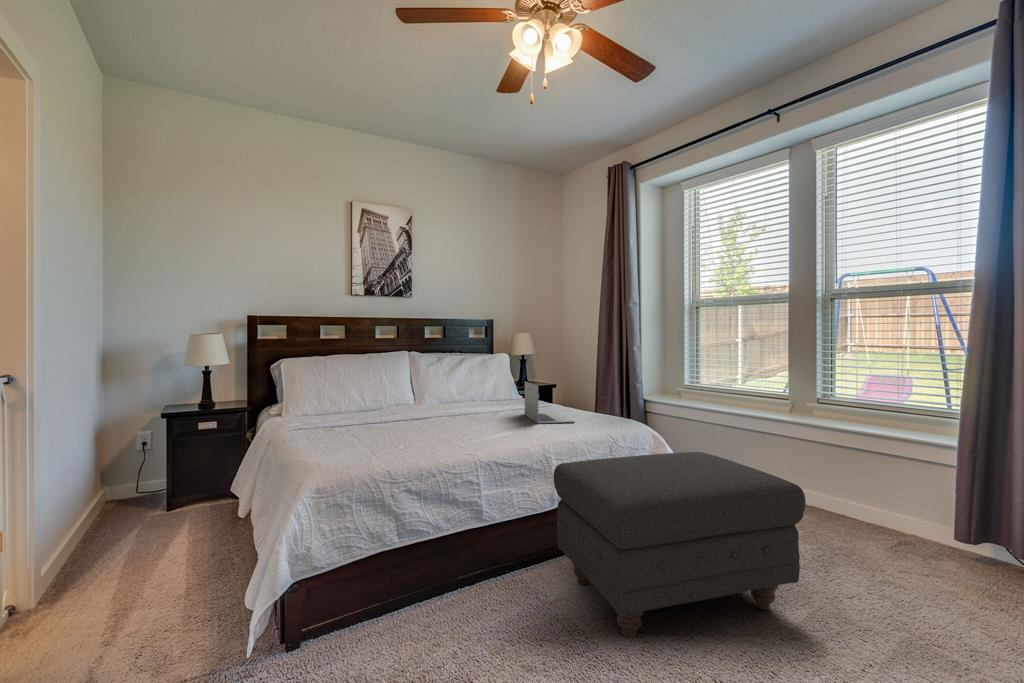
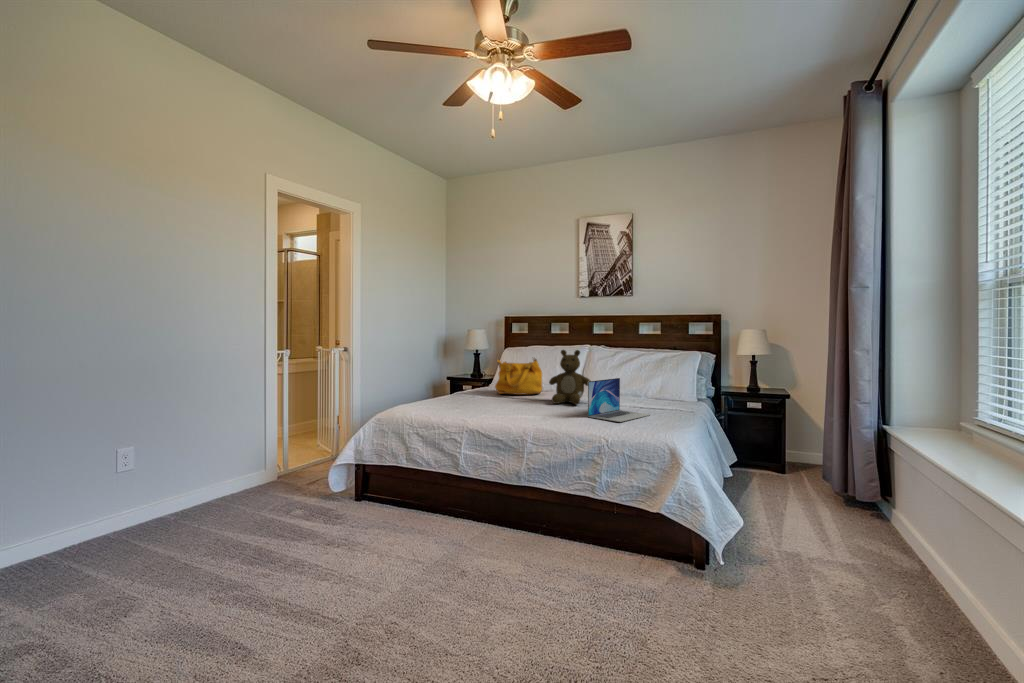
teddy bear: none [436,355,485,418] -> present [549,350,590,405]
handbag: none [339,368,401,420] -> present [495,358,542,395]
ottoman: present [554,452,806,637] -> none [418,443,649,635]

